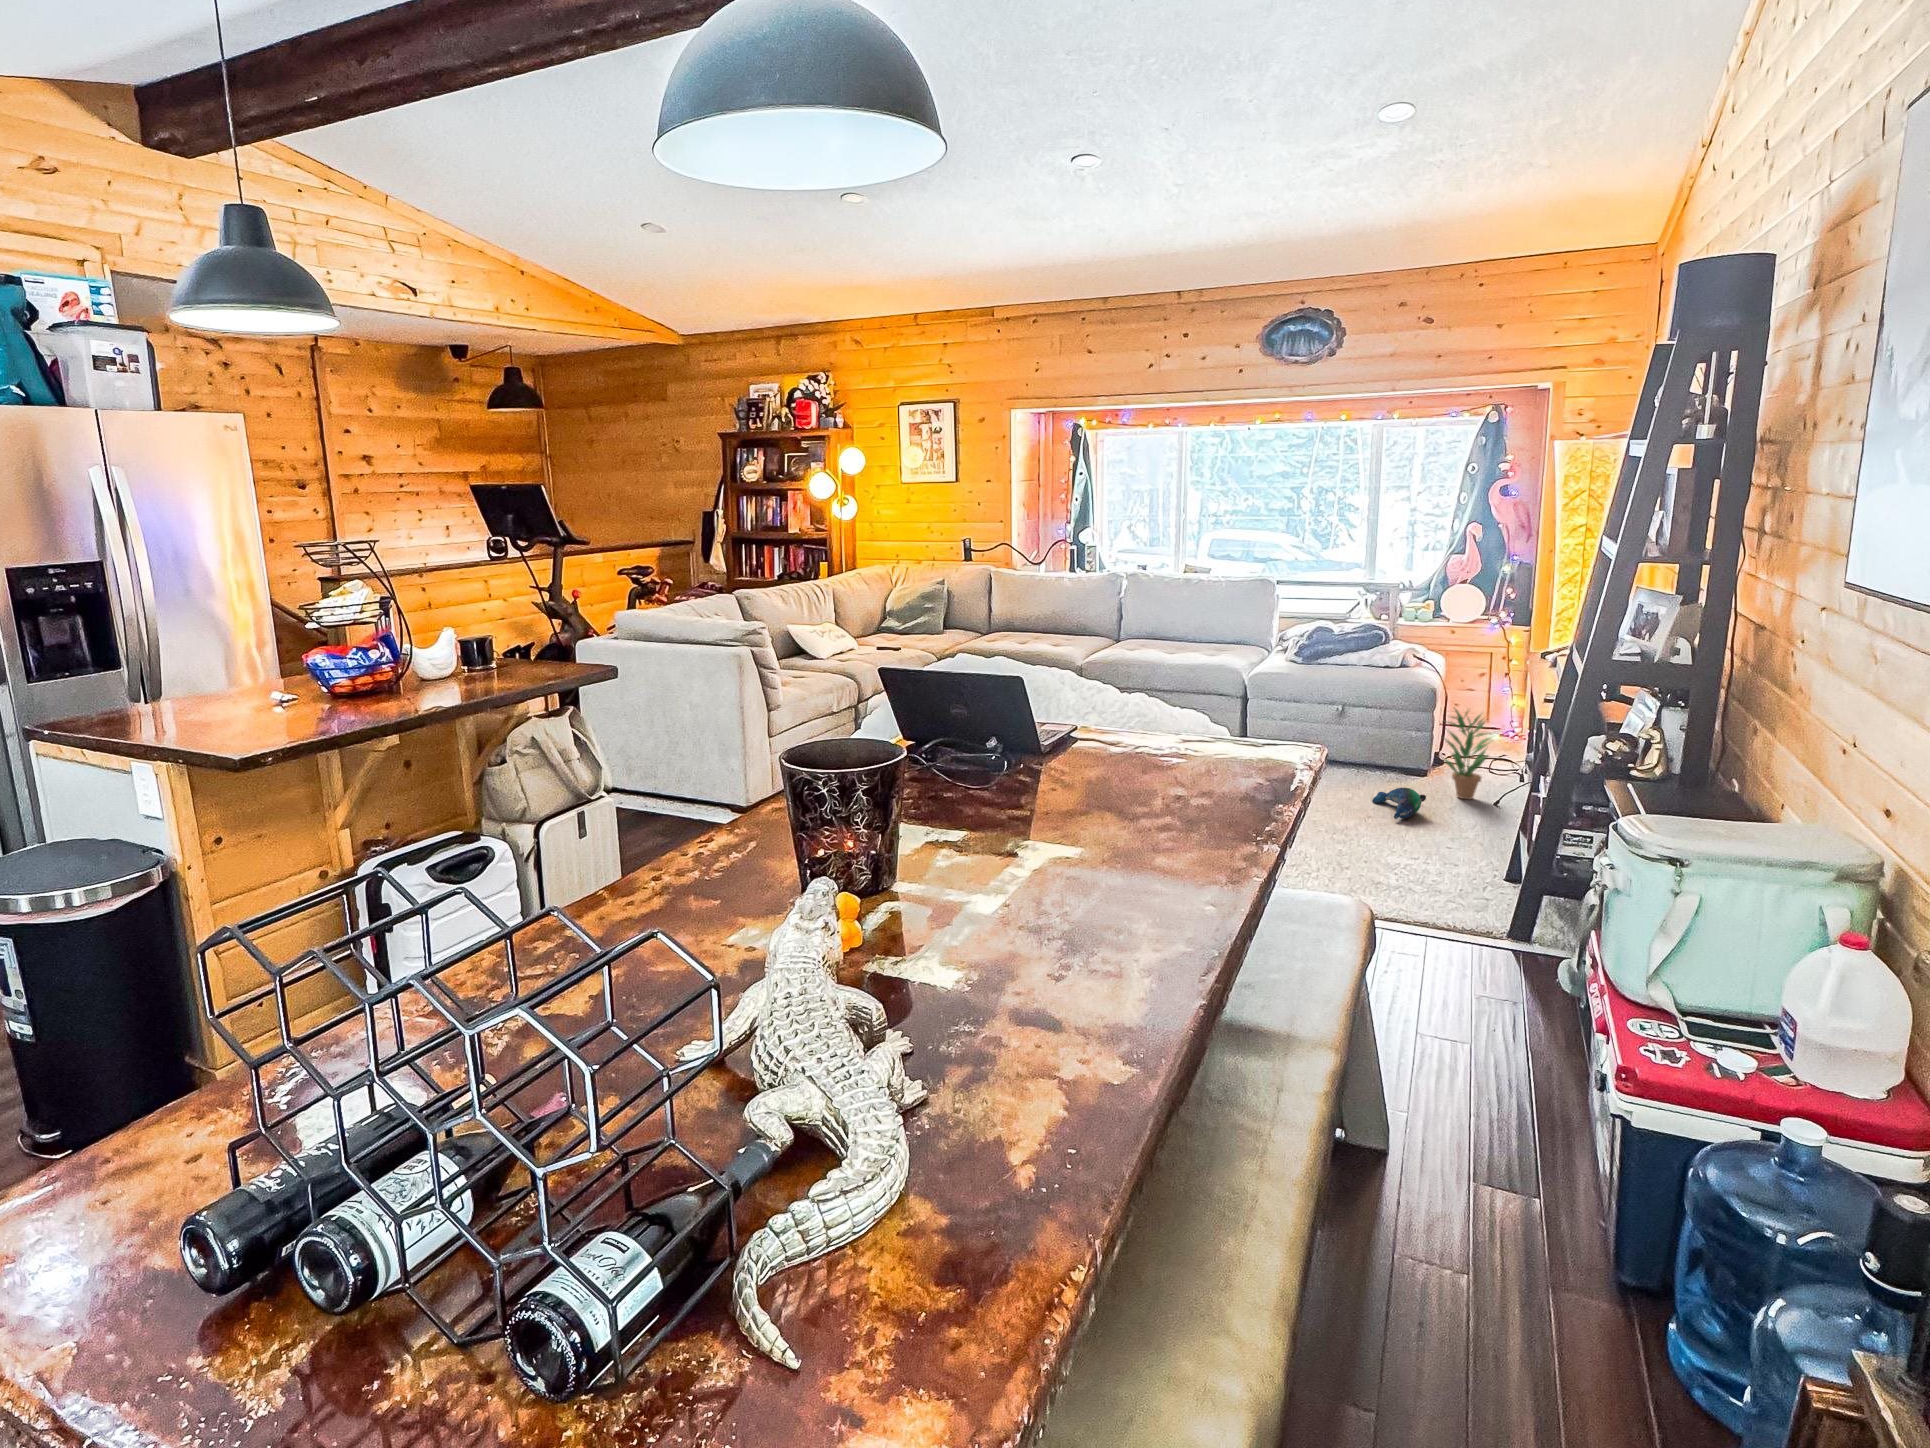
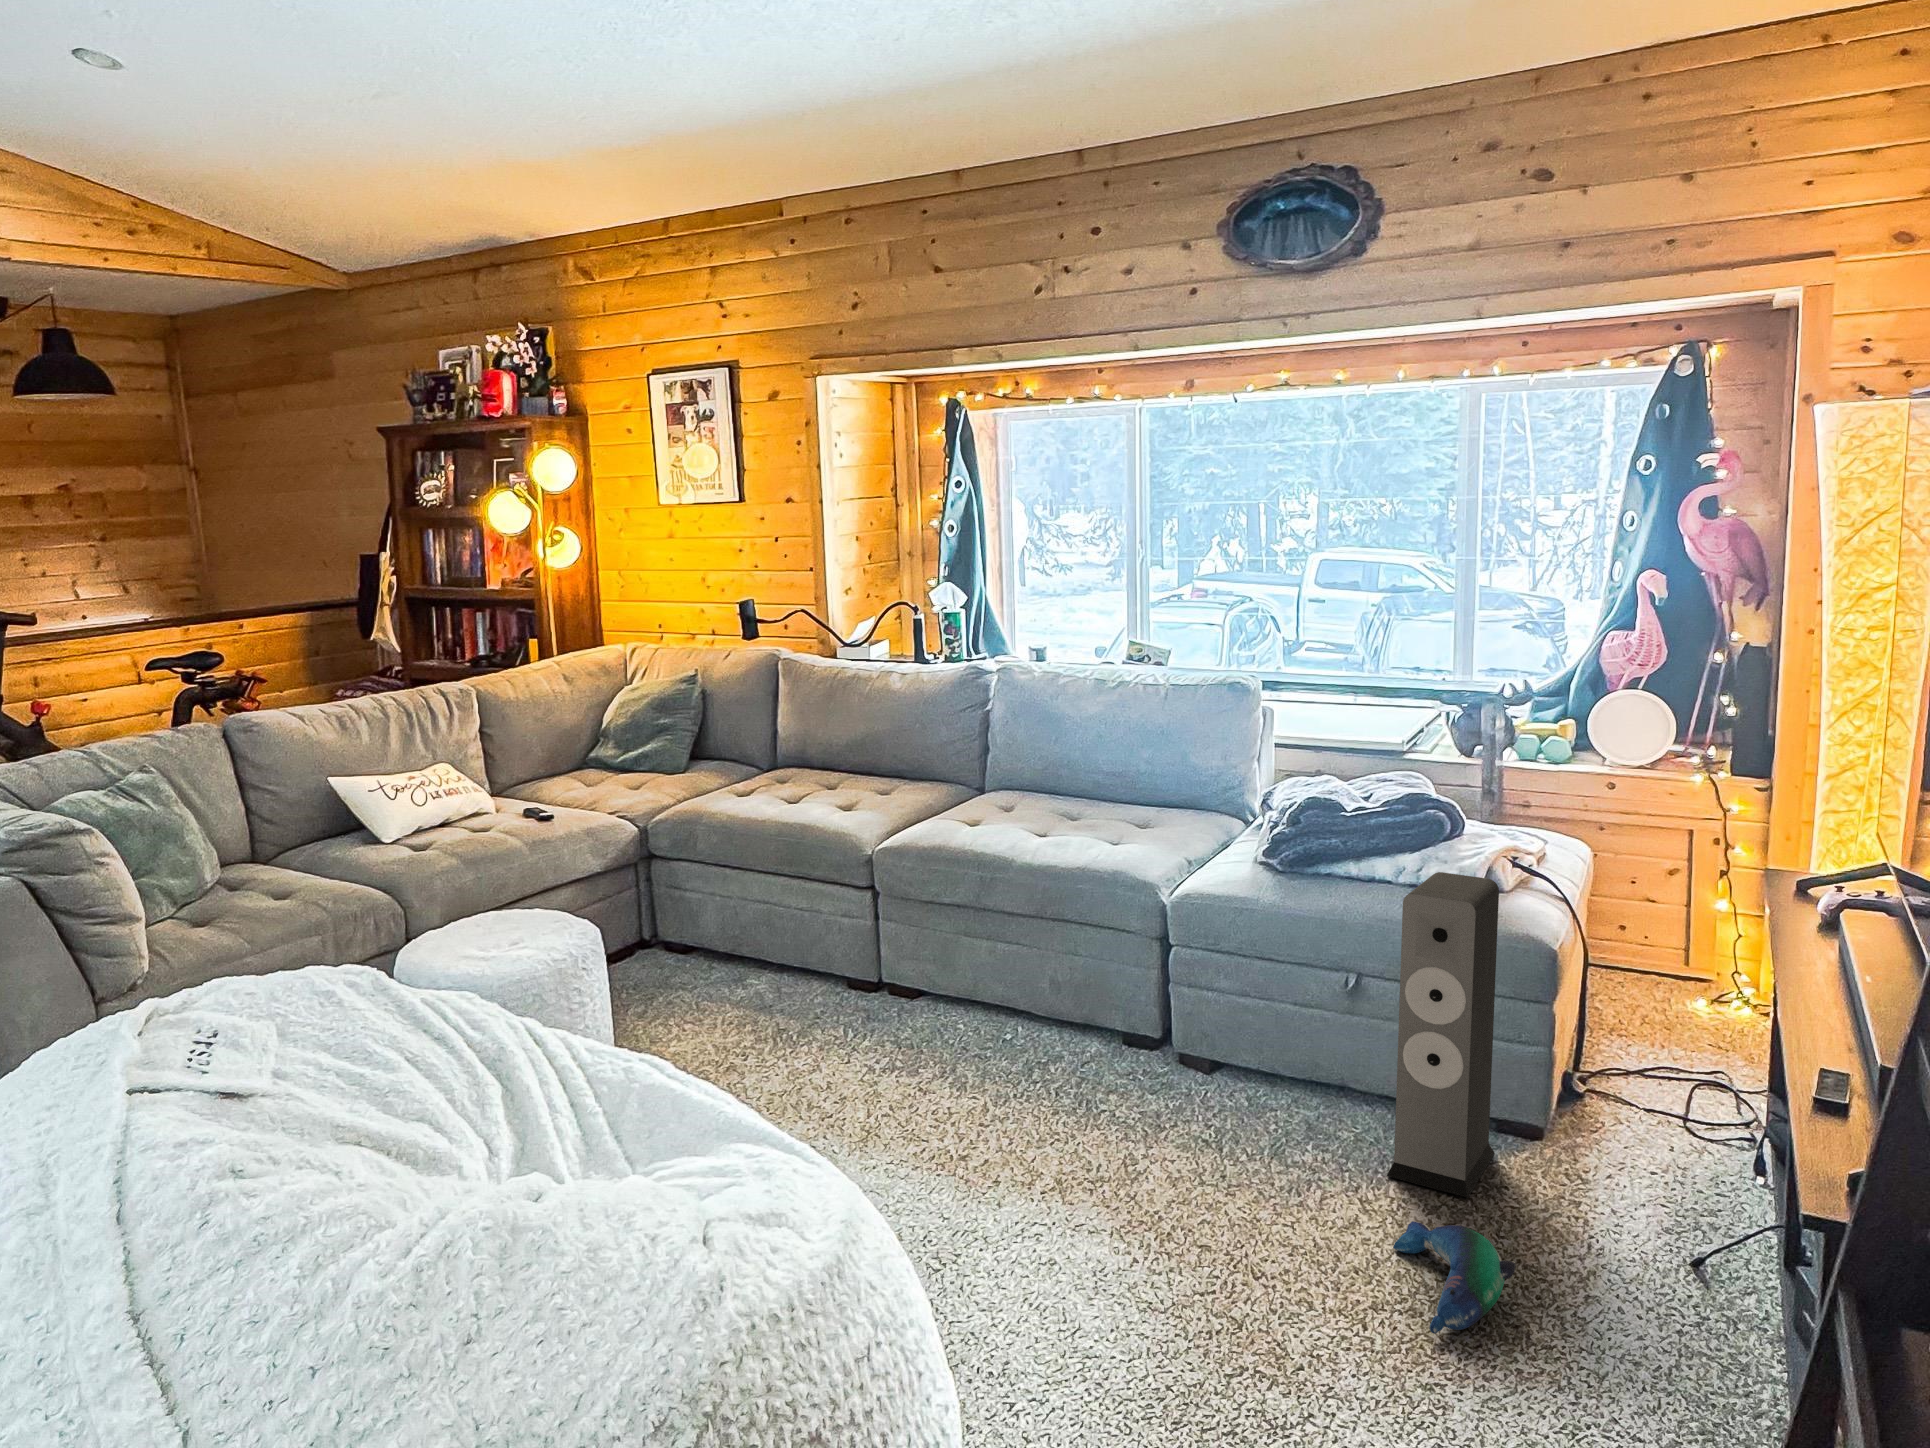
speaker: none [1362,654,1414,789] -> present [1387,872,1499,1198]
potted plant: present [1444,709,1490,799] -> none [1558,1018,1693,1243]

